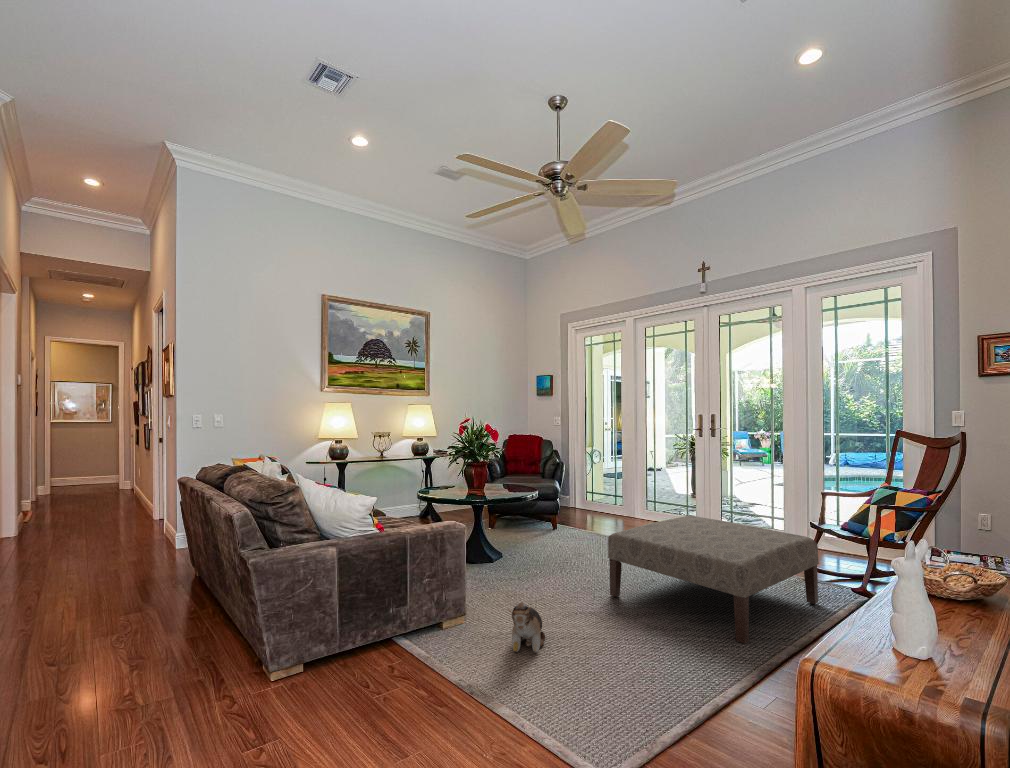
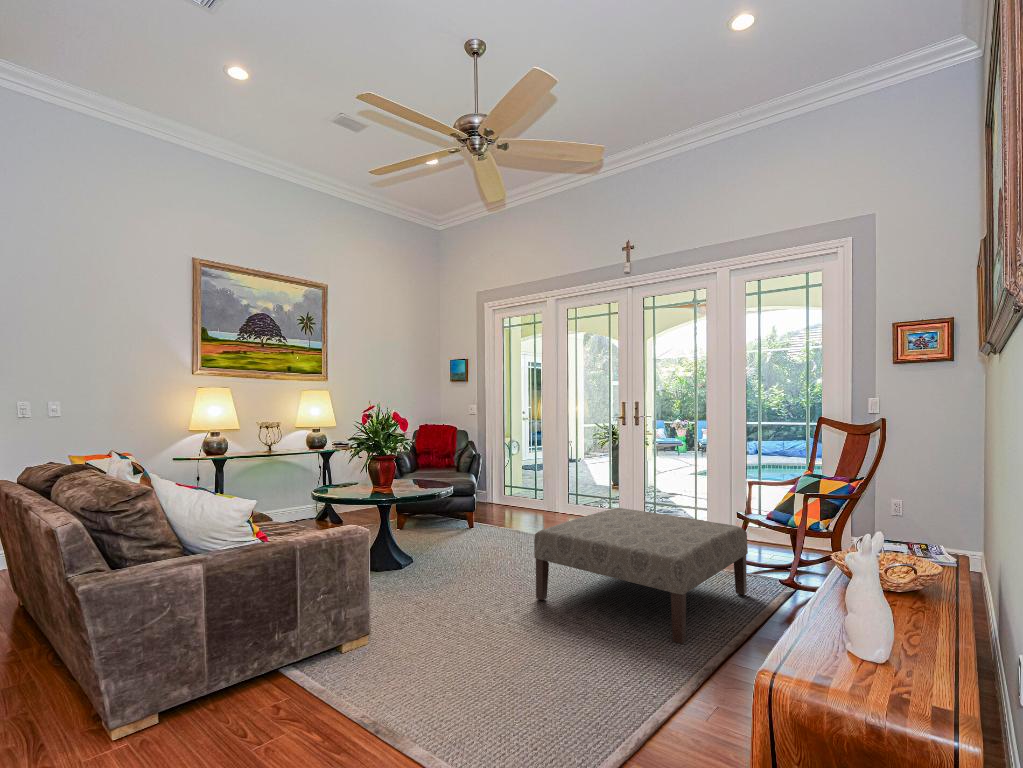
plush toy: present [508,602,545,652] -> none [424,616,467,675]

